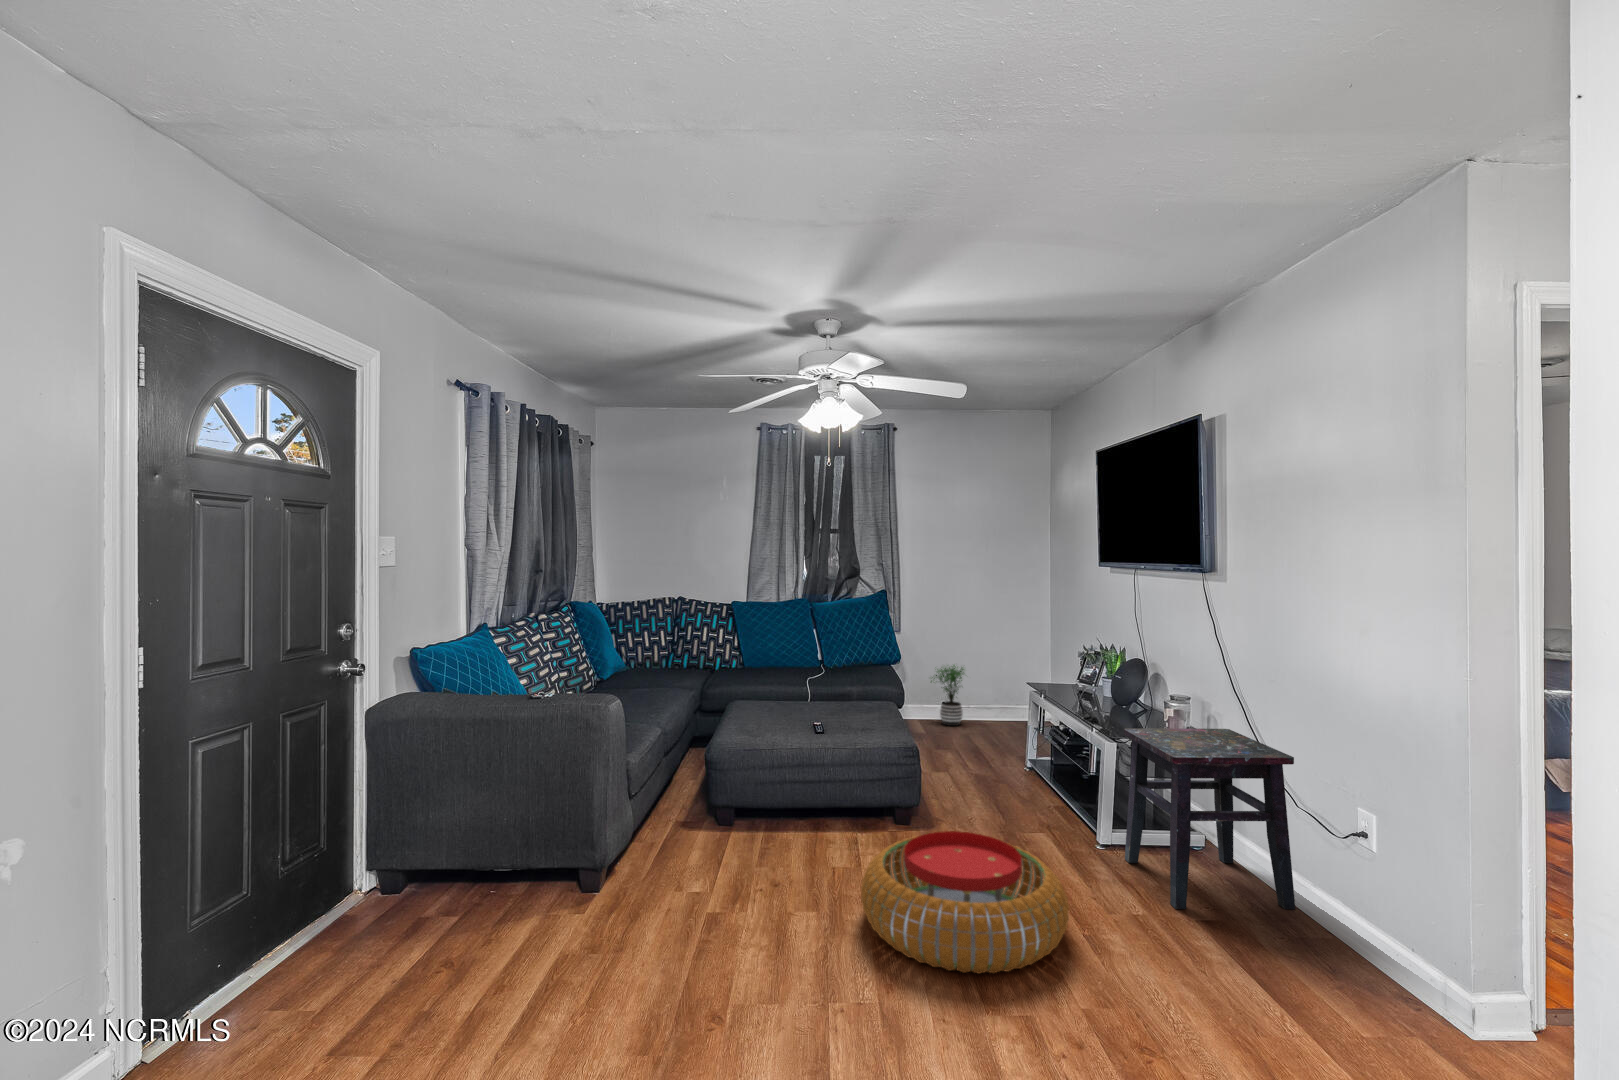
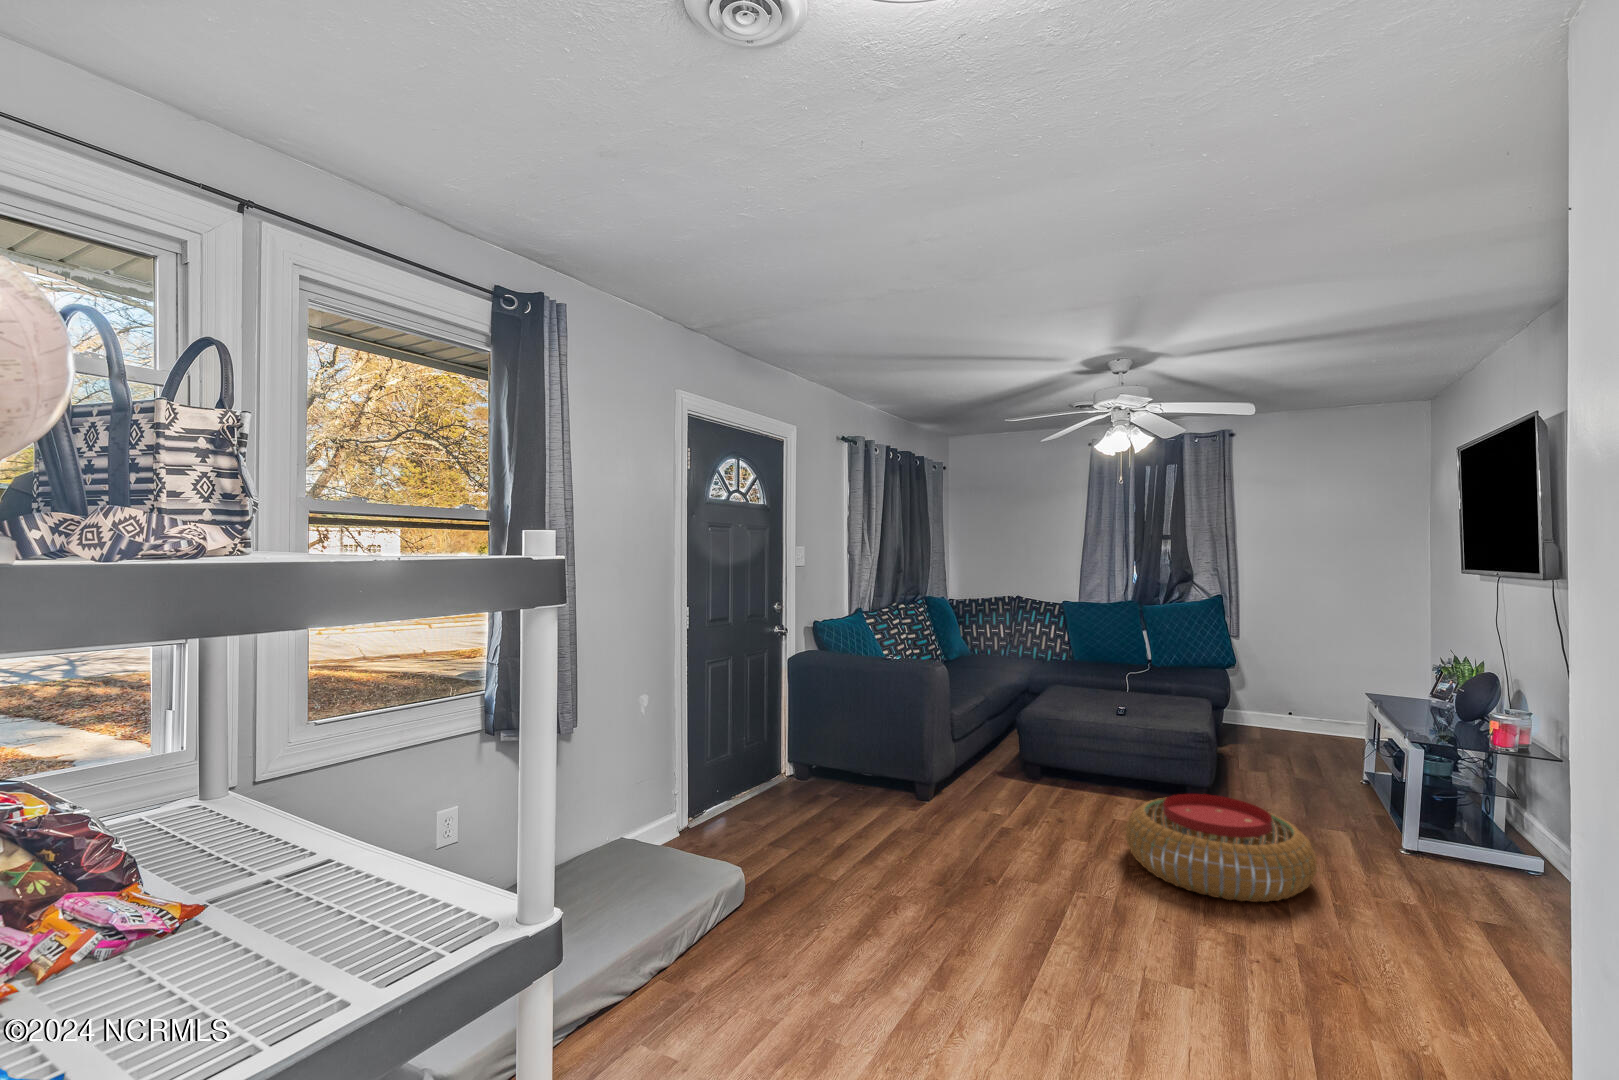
potted plant: present [931,665,964,726] -> none [1269,671,1321,735]
side table: present [1124,728,1295,909] -> none [1423,732,1612,928]

